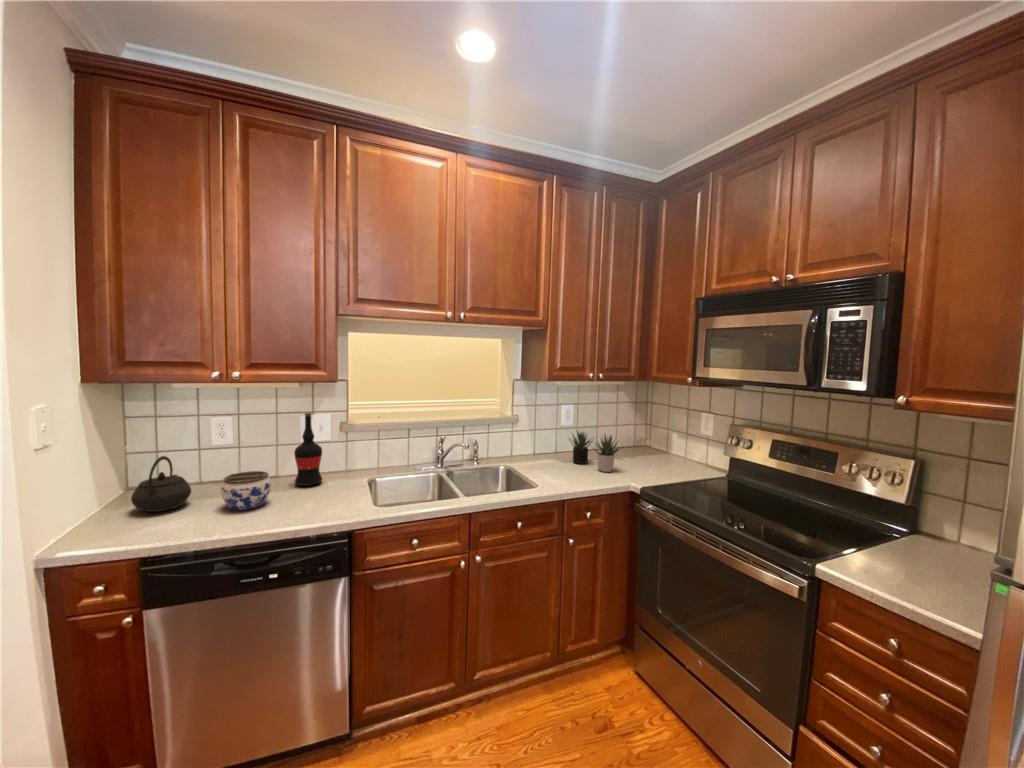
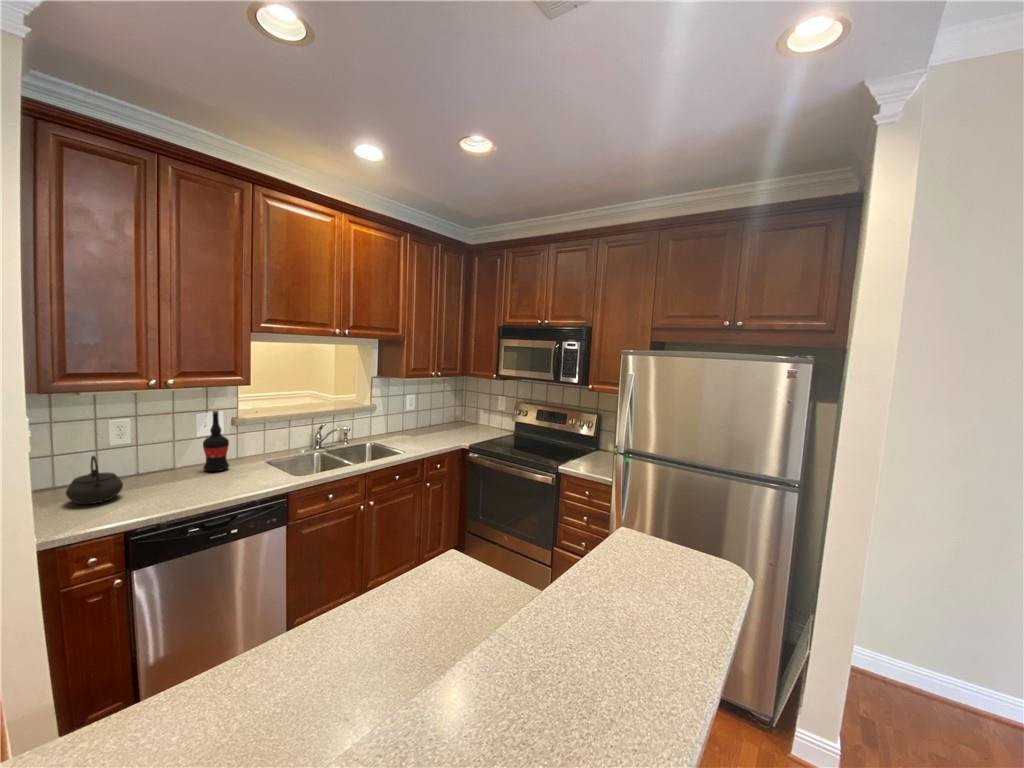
succulent plant: present [572,432,620,472] -> none [413,411,455,439]
jar: present [221,471,271,510] -> none [159,460,204,492]

